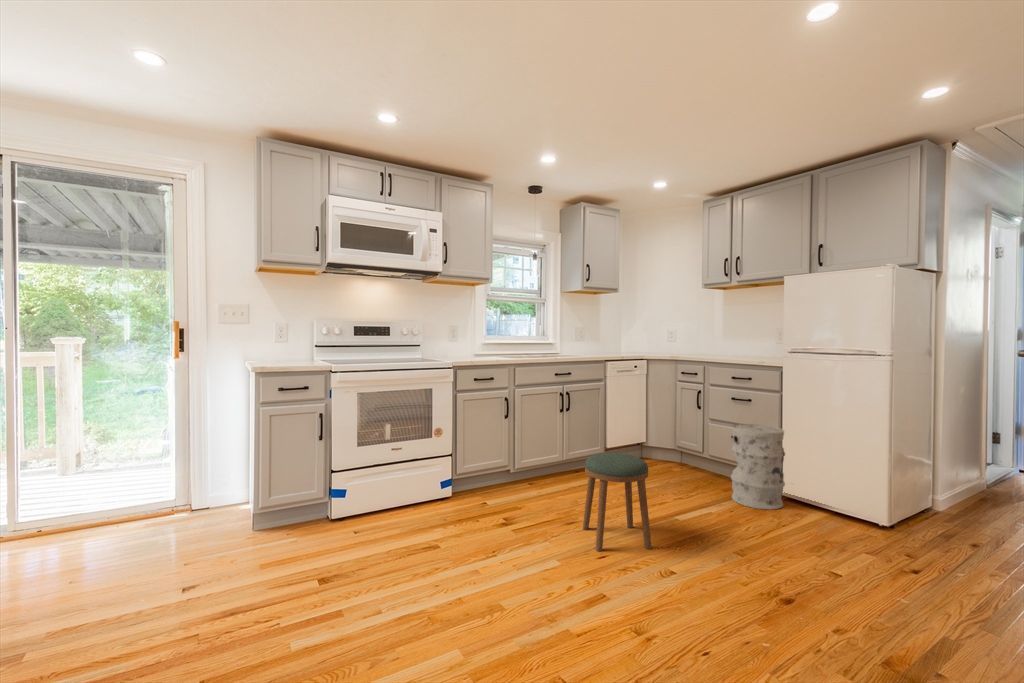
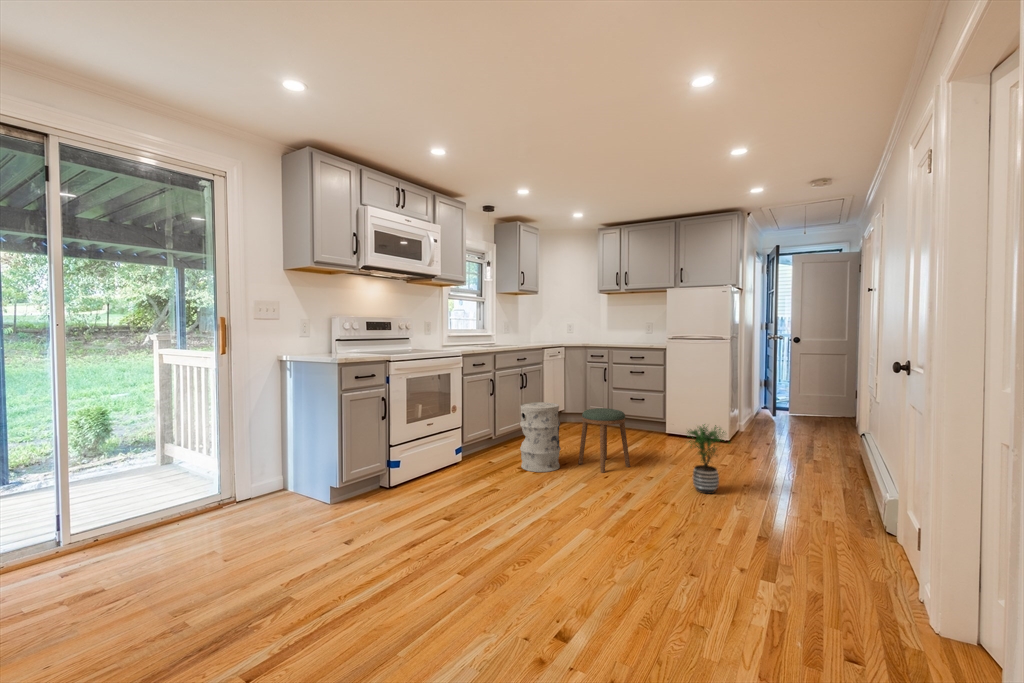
trash can: present [731,424,785,510] -> present [520,402,561,472]
potted plant: none [680,509,764,640] -> present [687,424,730,494]

